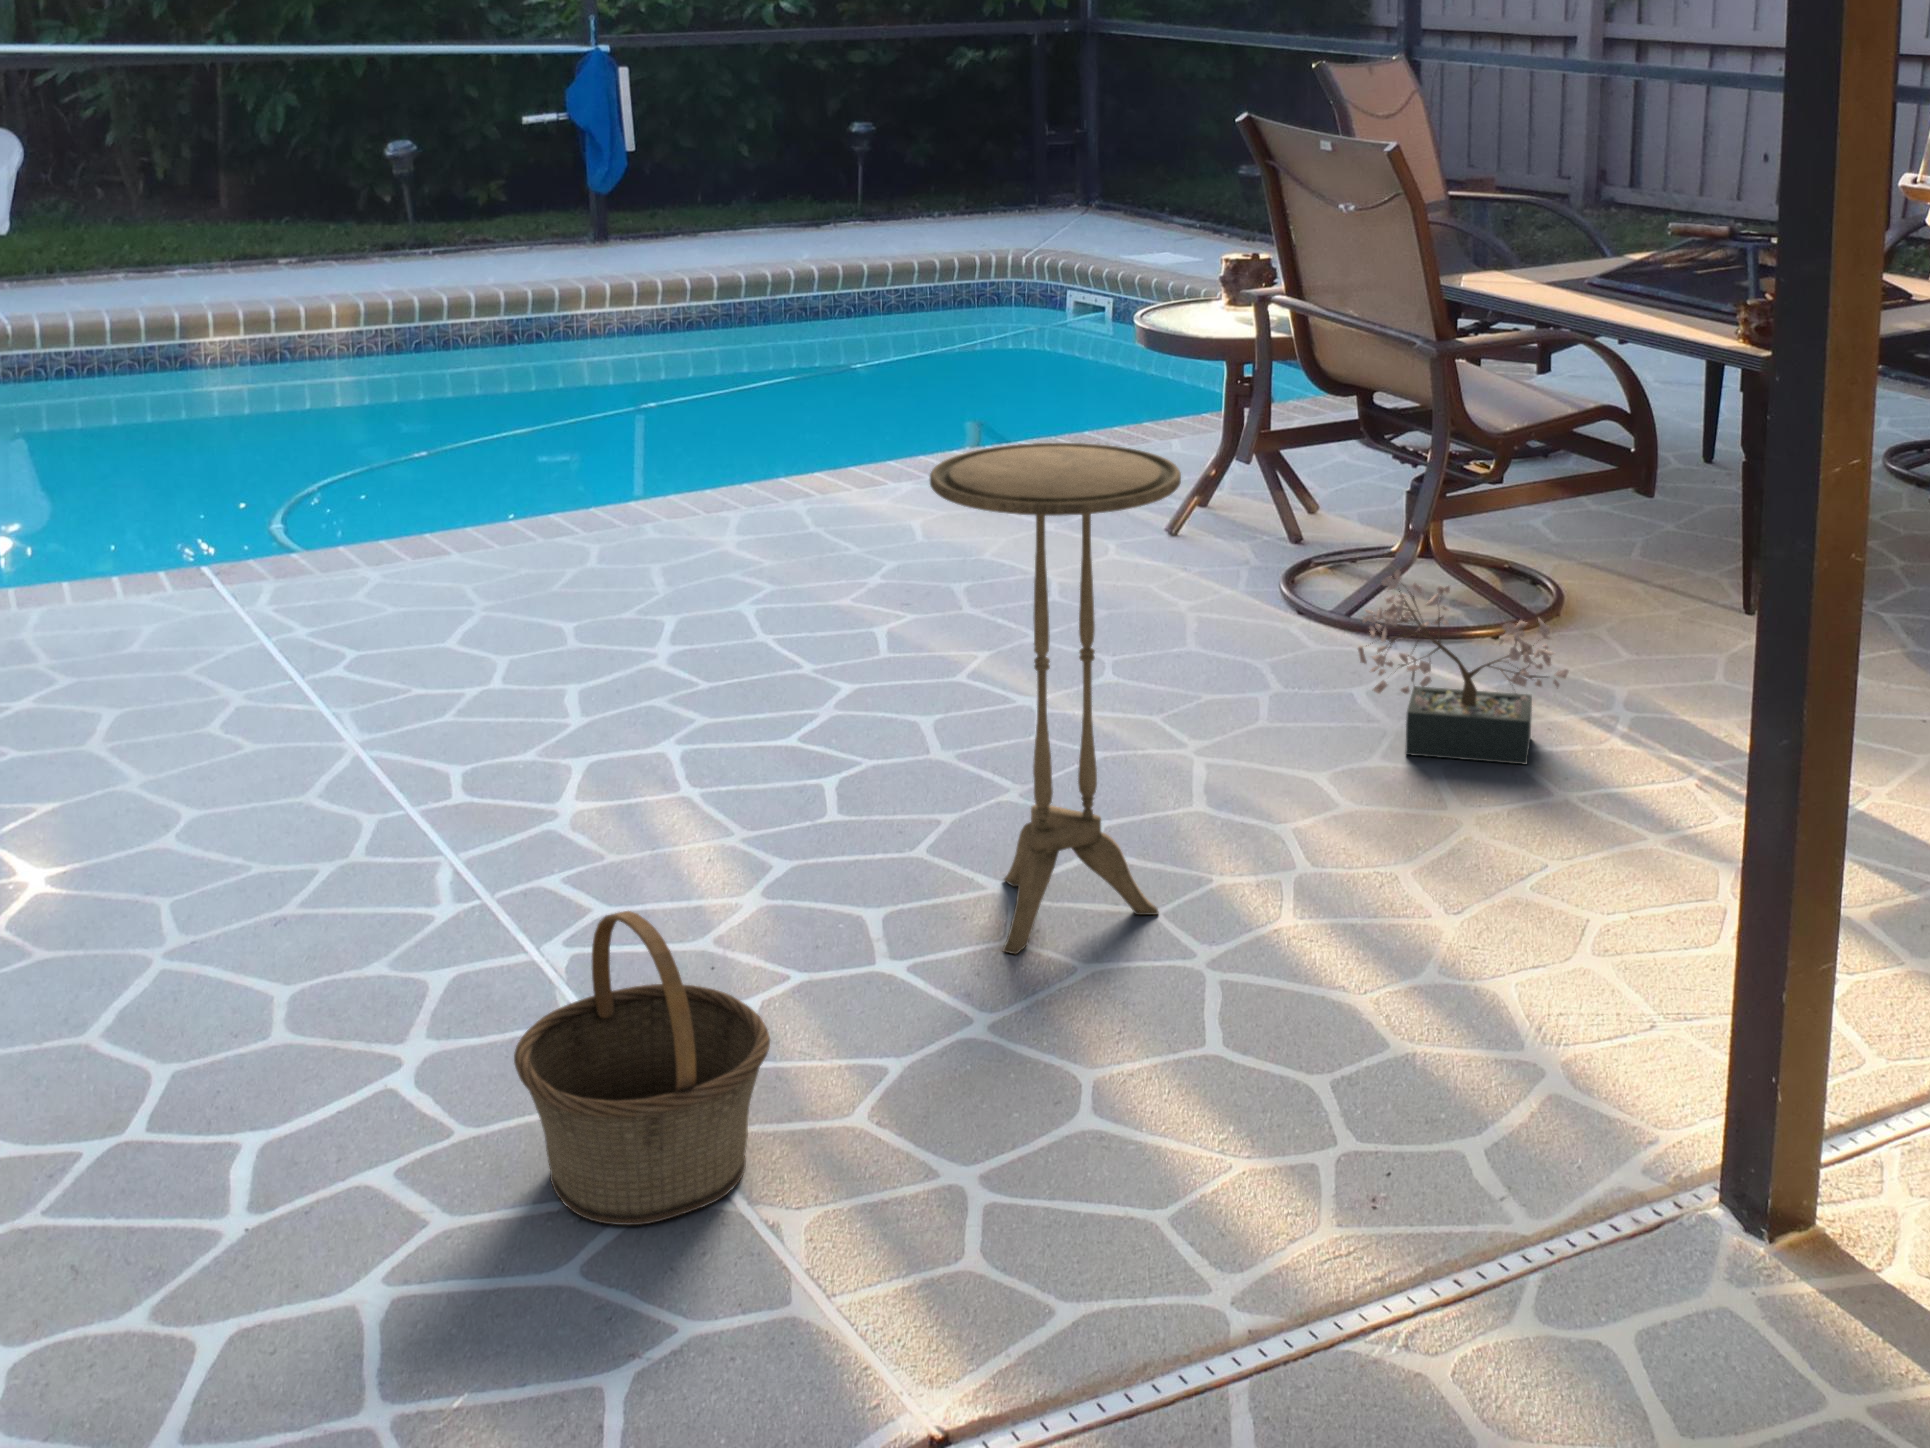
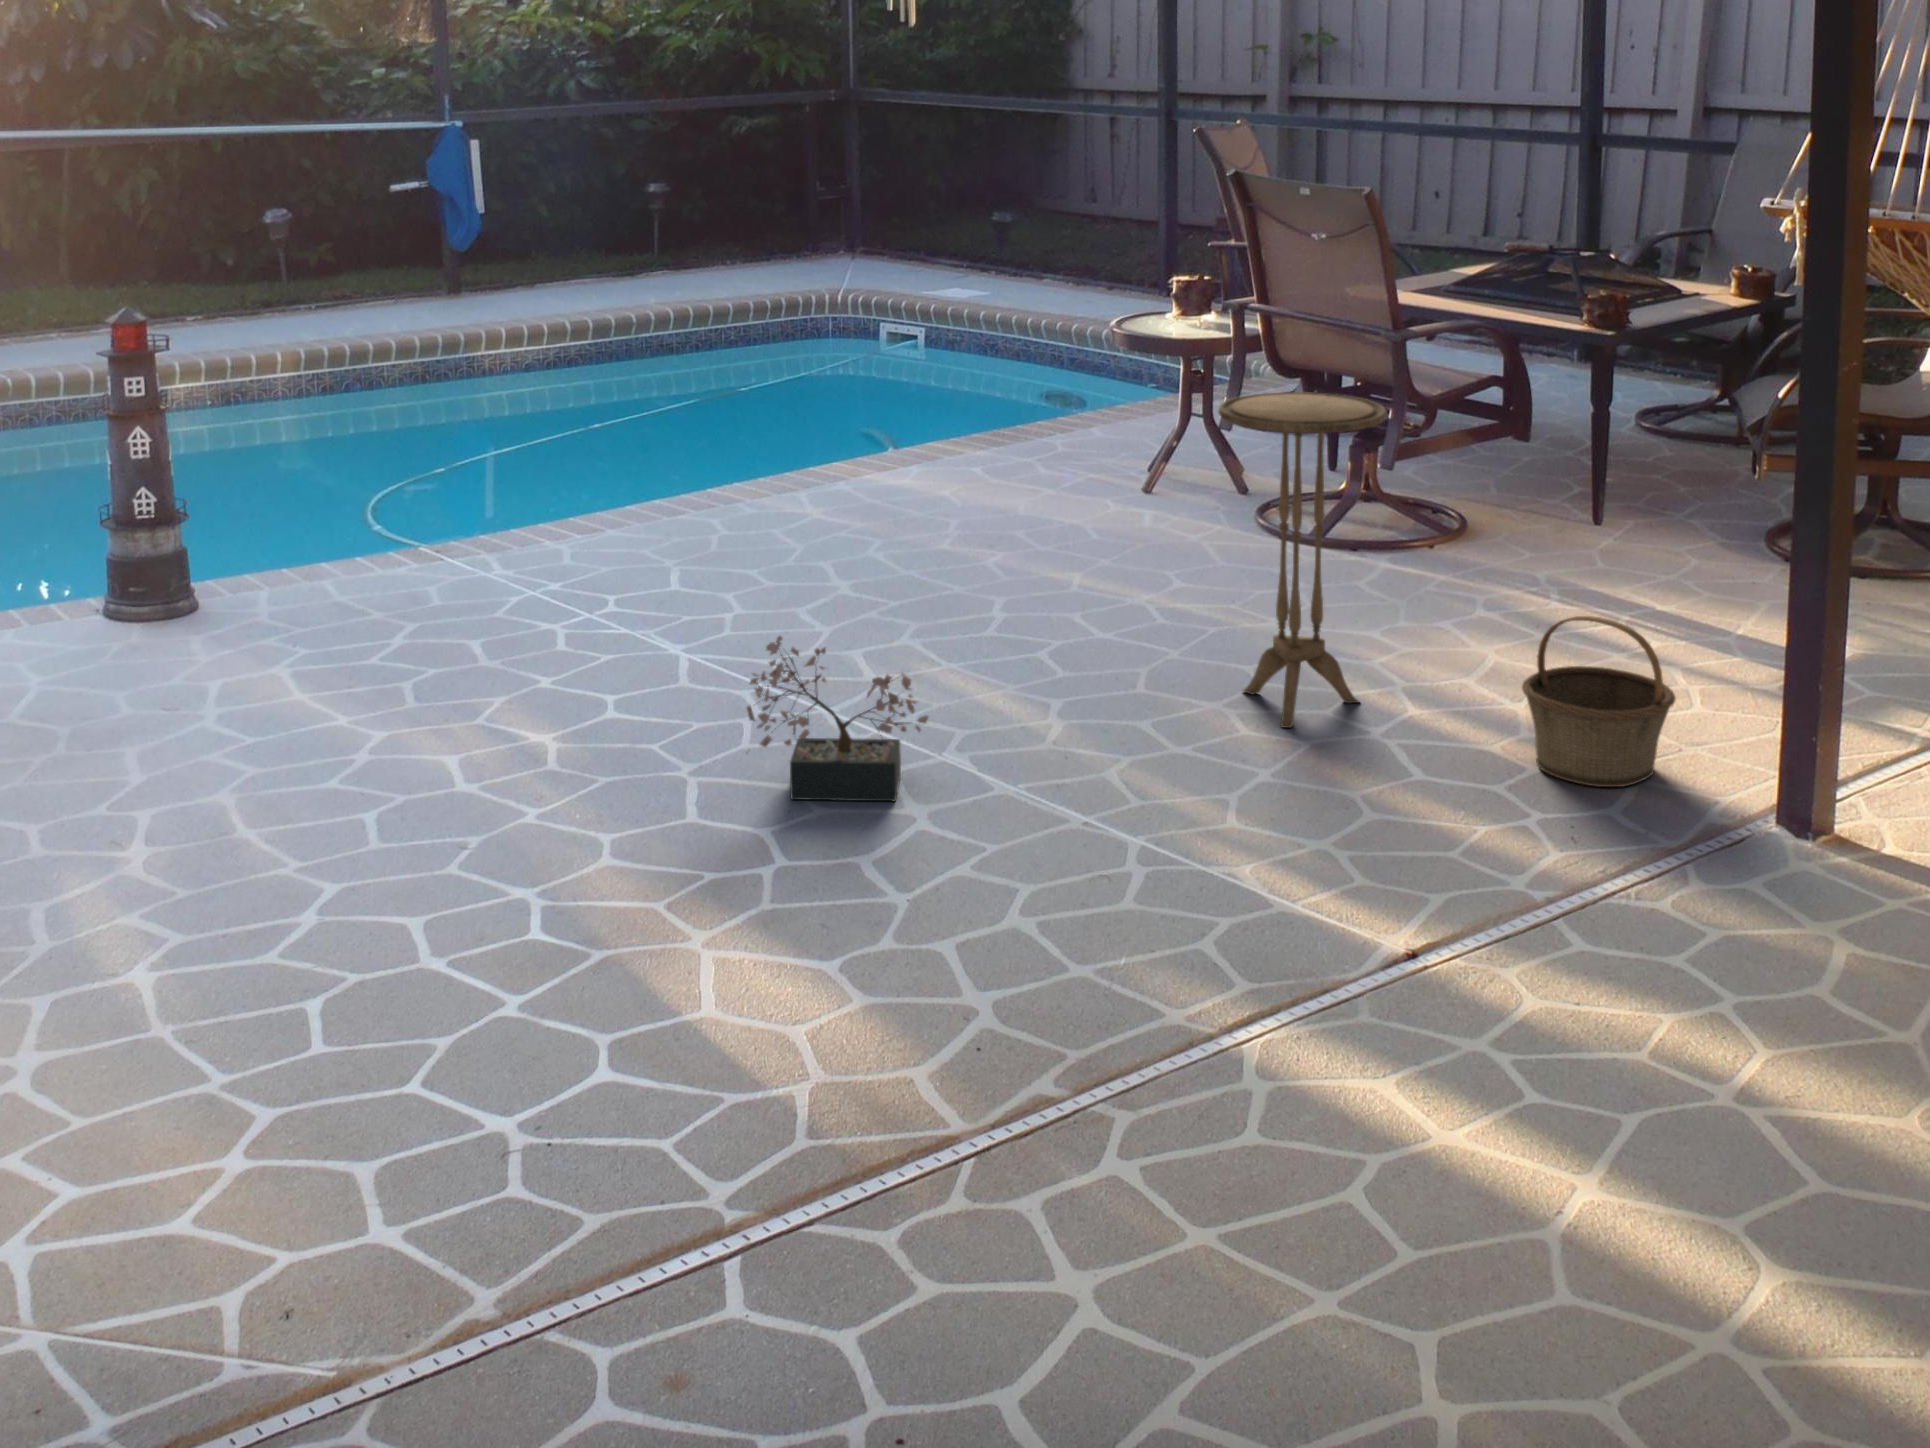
decorative plant: present [1358,569,1569,764] -> present [747,636,928,801]
basket: present [514,911,770,1225] -> present [1522,616,1675,787]

